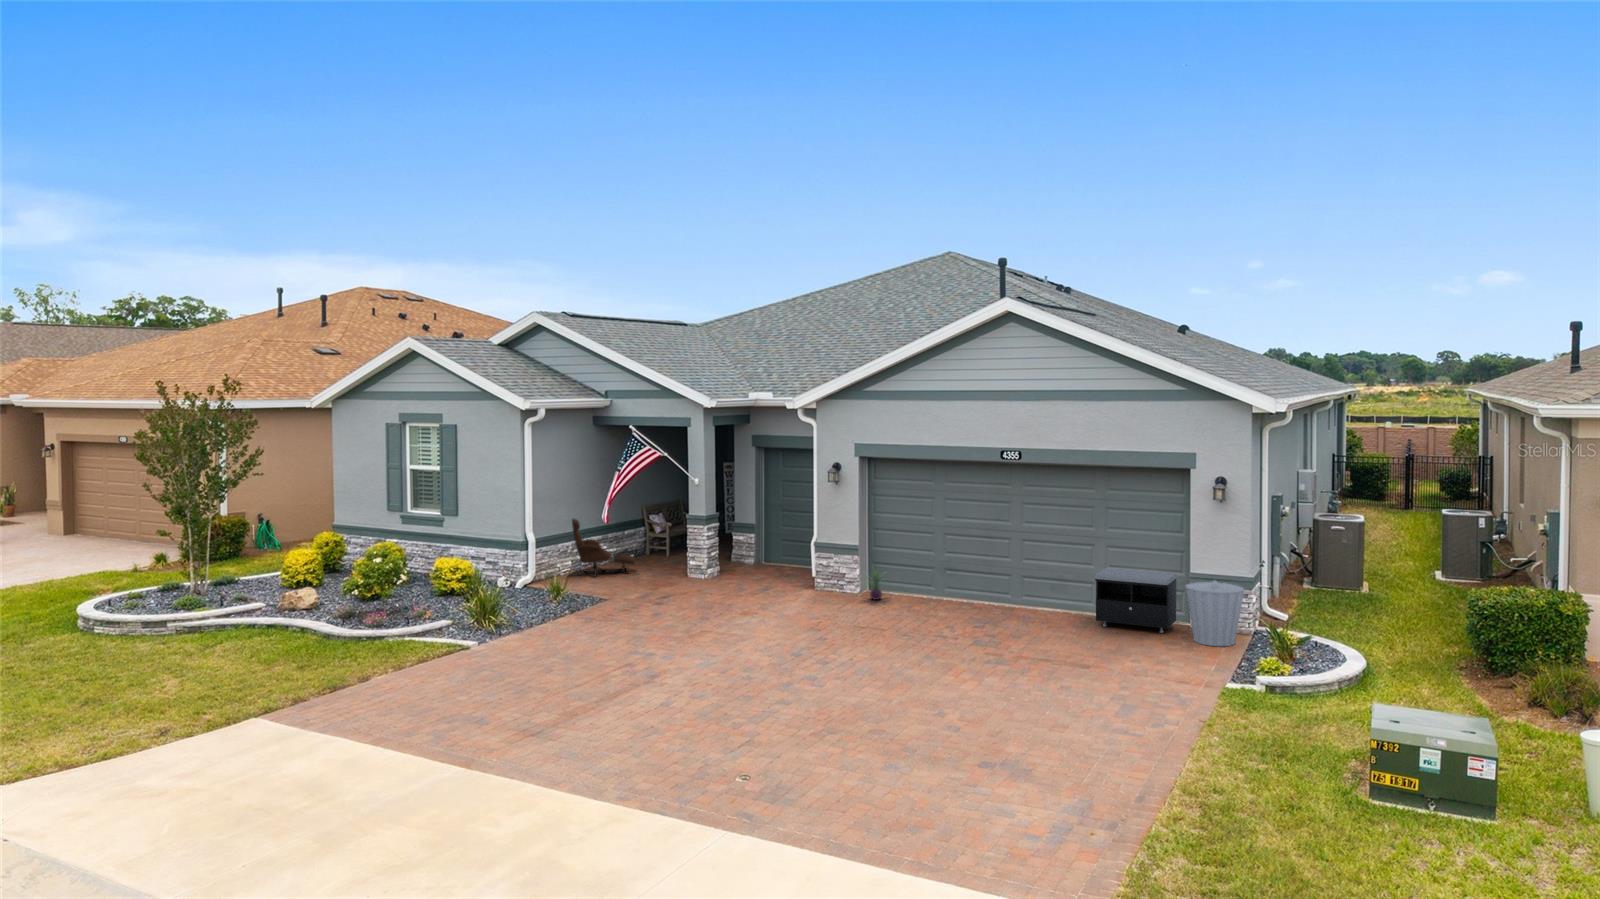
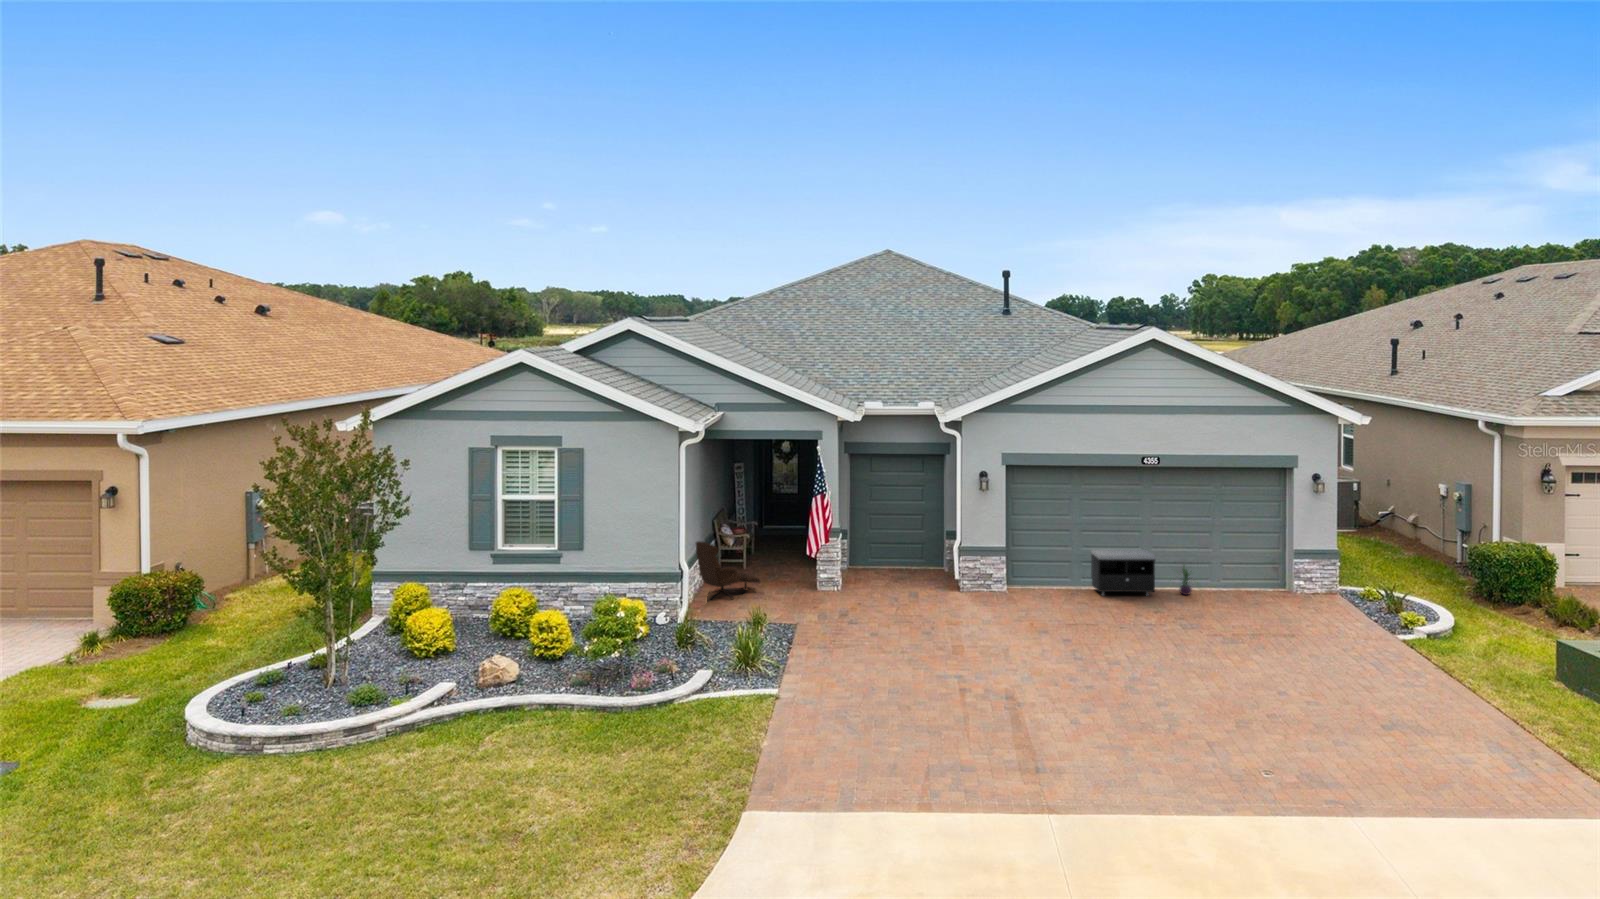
decorative plant: present [868,568,882,600] -> present [1180,566,1192,595]
storage bench: present [1095,568,1176,633] -> present [1091,550,1156,596]
trash can: present [1185,580,1244,646] -> none [1302,554,1351,603]

